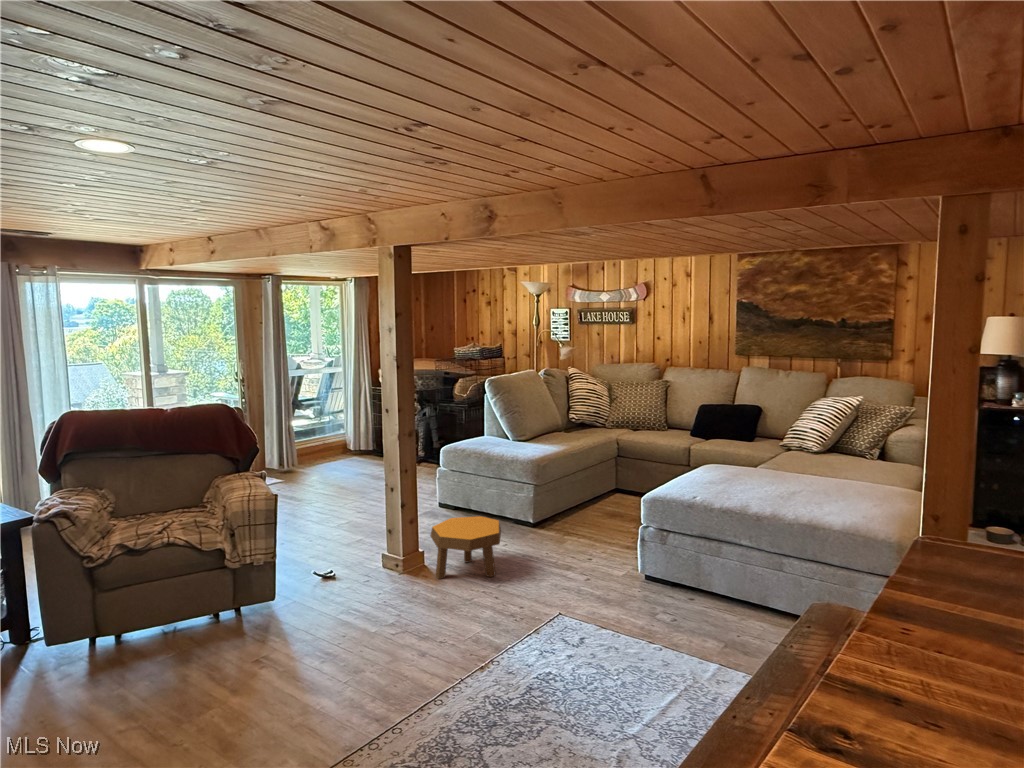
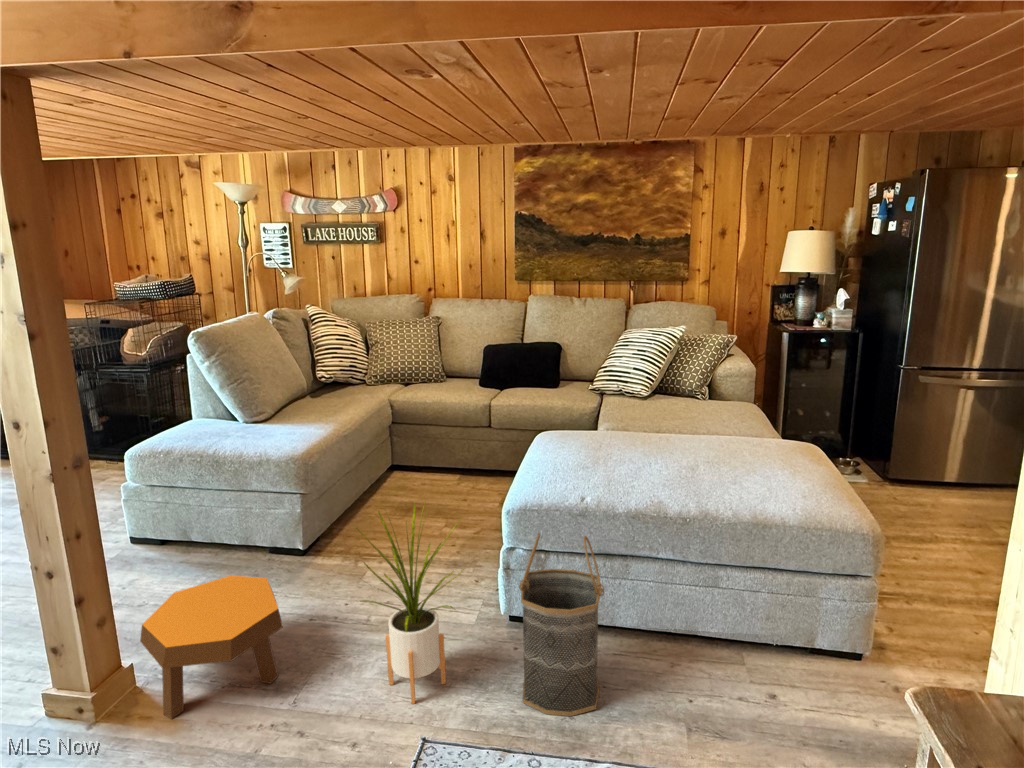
house plant: none [534,477,600,602] -> present [357,504,459,704]
basket: none [625,508,684,629] -> present [519,534,604,716]

